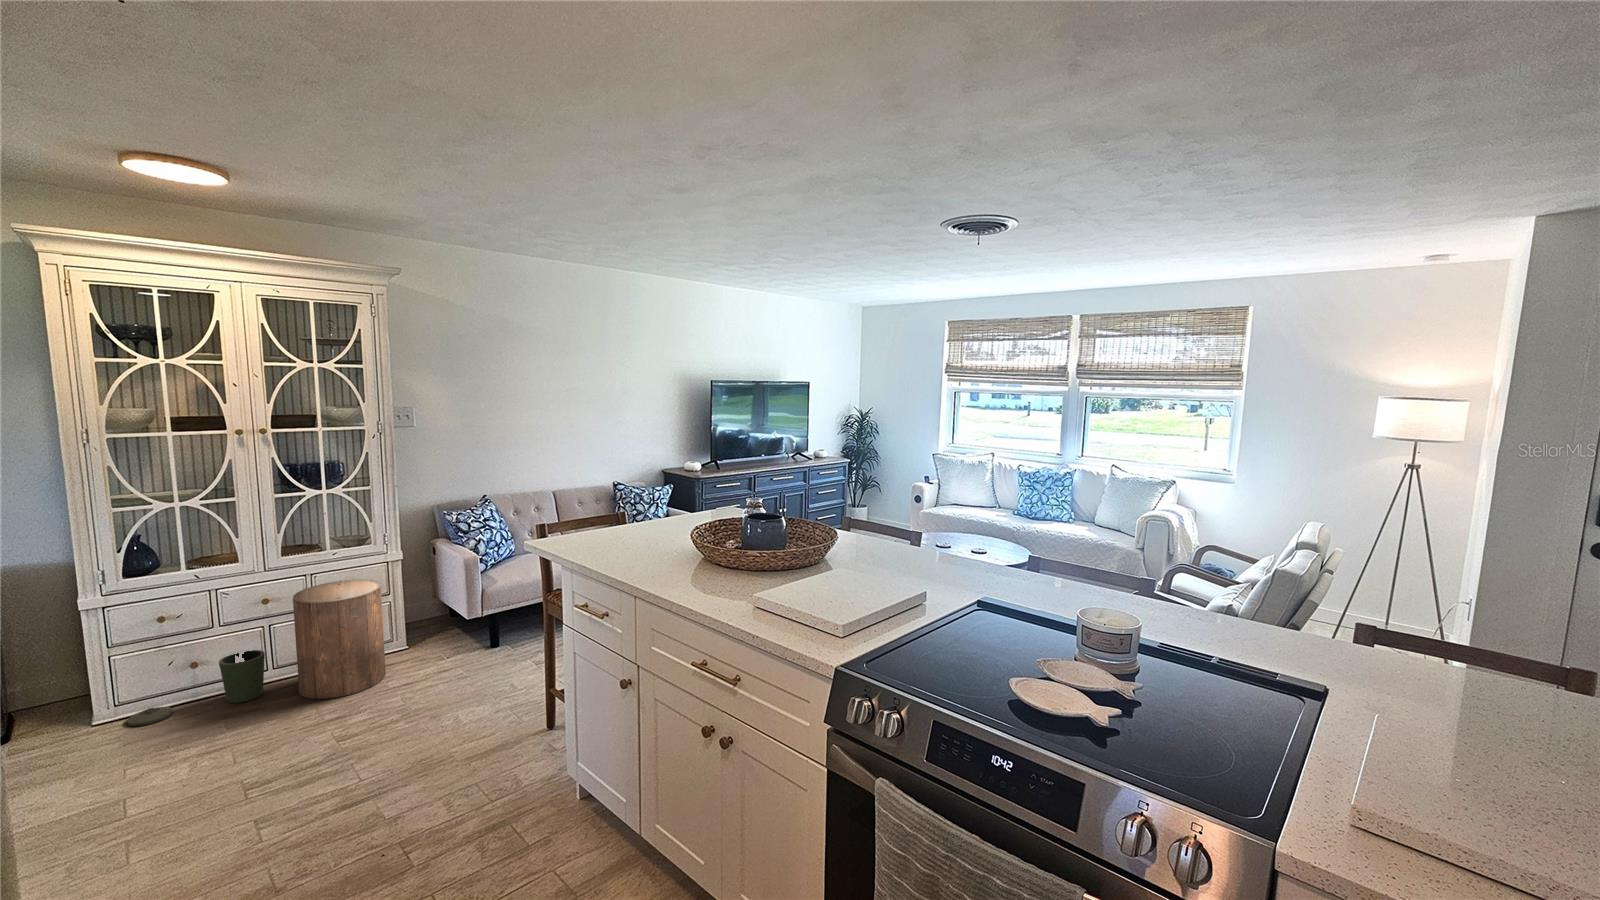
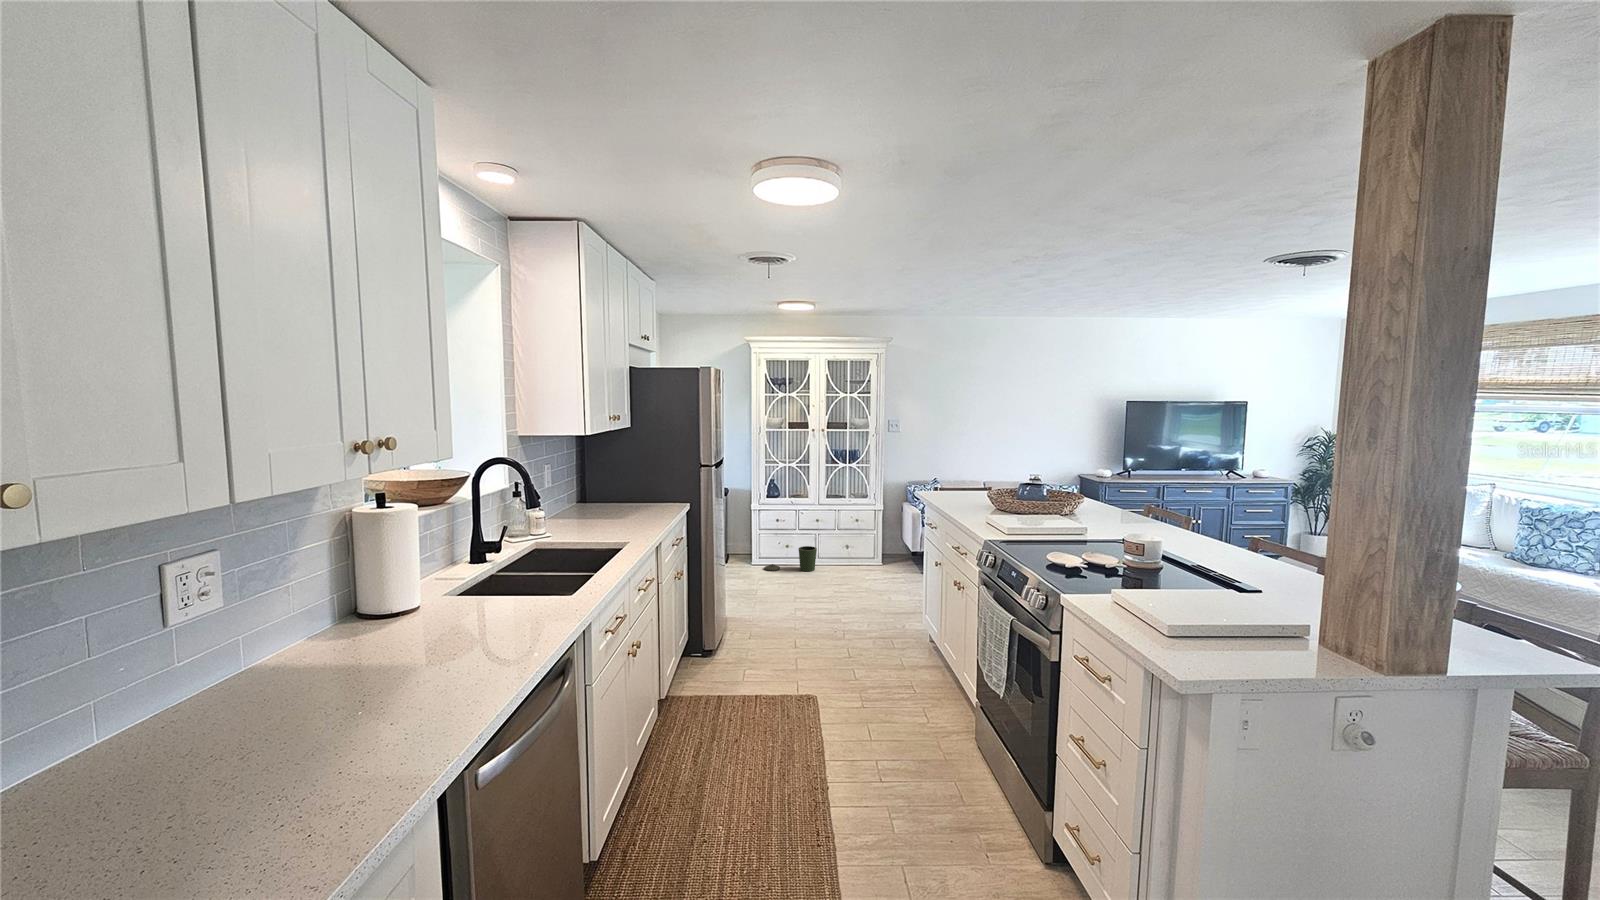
stool: present [293,579,386,699] -> none [830,517,870,579]

